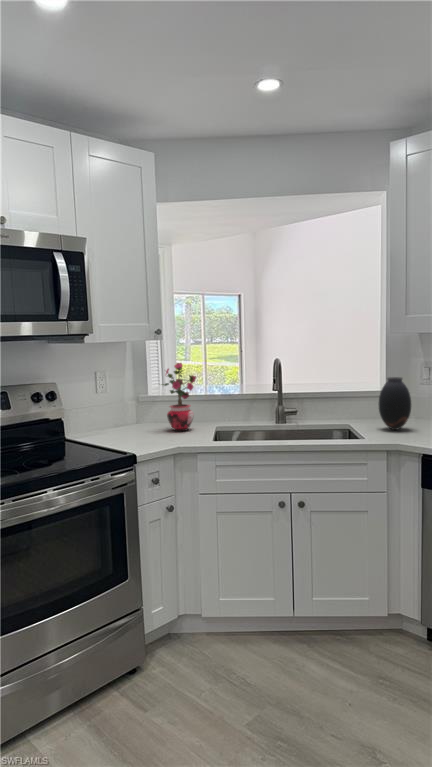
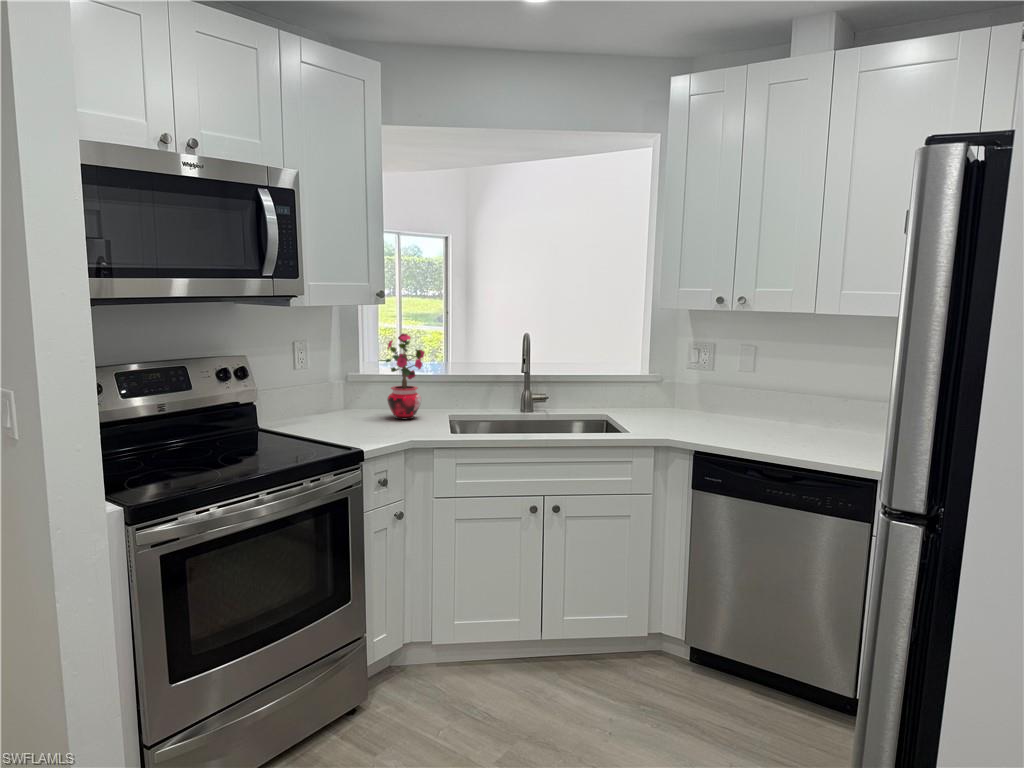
vase: present [379,377,411,430] -> none [644,360,682,422]

